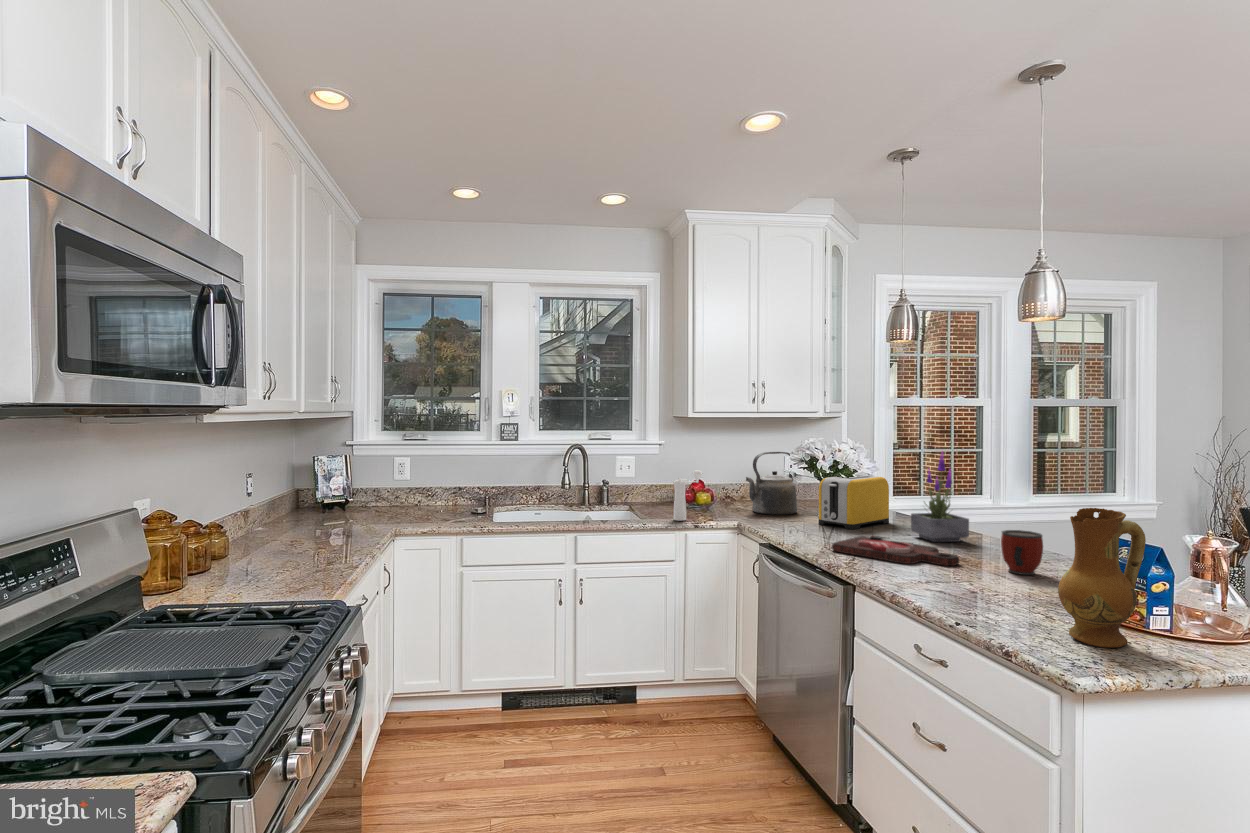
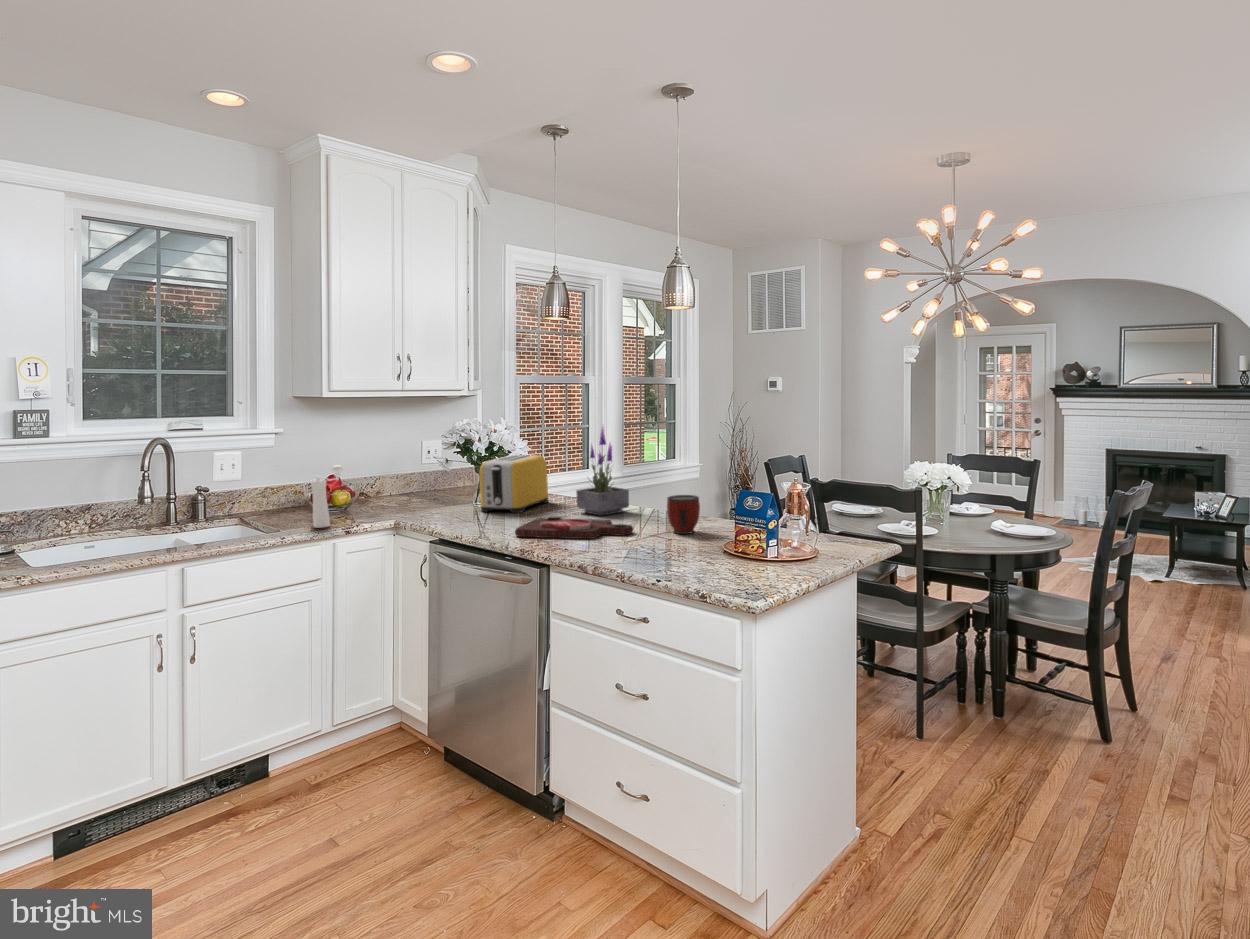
kettle: present [746,452,797,515] -> none [391,436,449,508]
ceramic jug: present [1058,508,1146,648] -> none [732,470,787,579]

